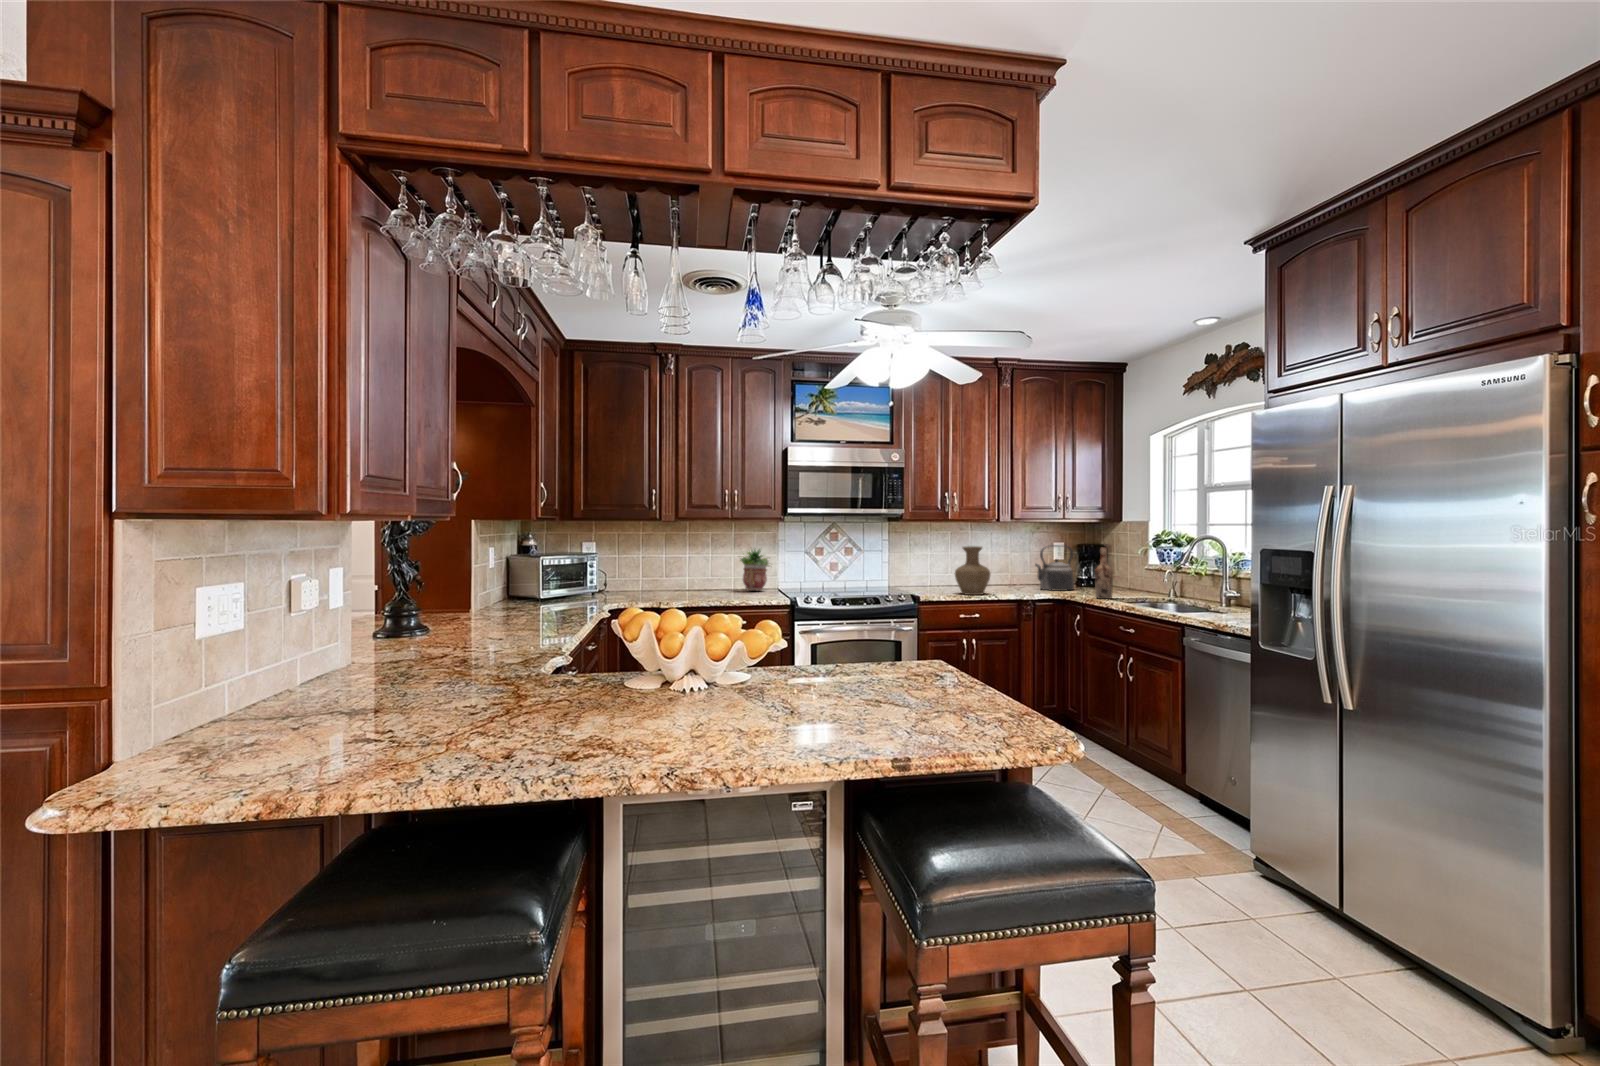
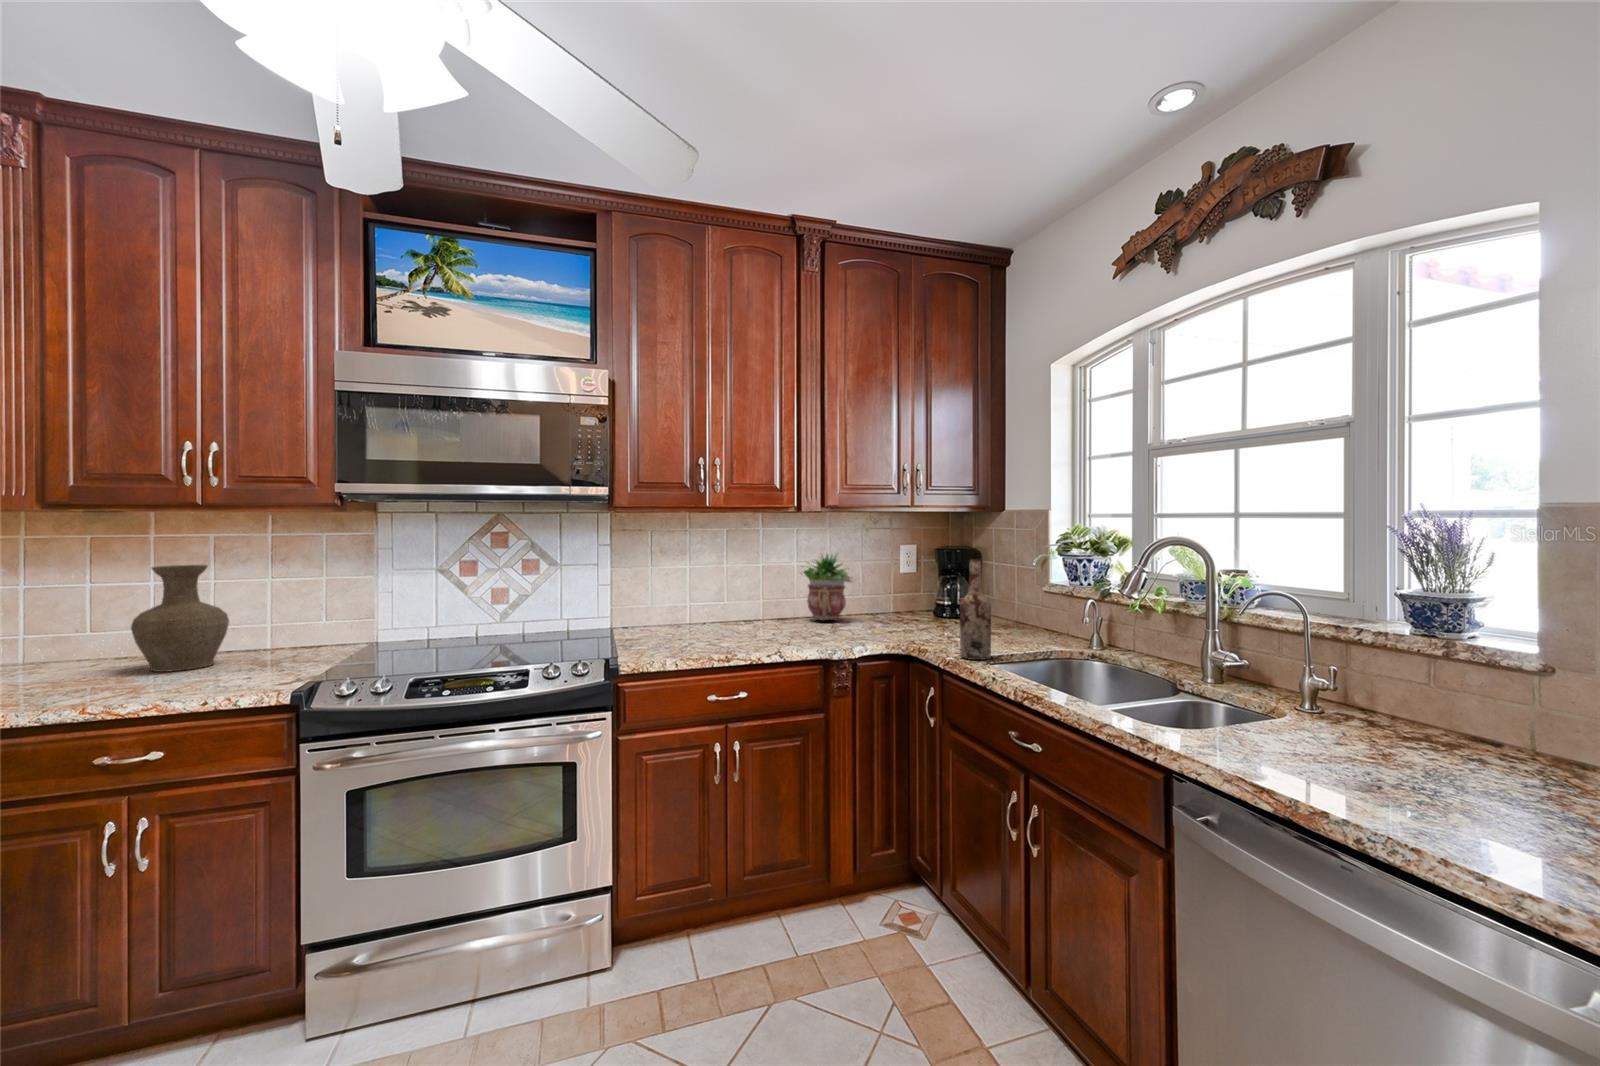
kettle: present [1035,545,1074,591] -> none [861,553,927,634]
vase: present [955,546,990,595] -> present [131,565,229,672]
potted plant: present [740,549,769,590] -> present [800,554,852,620]

